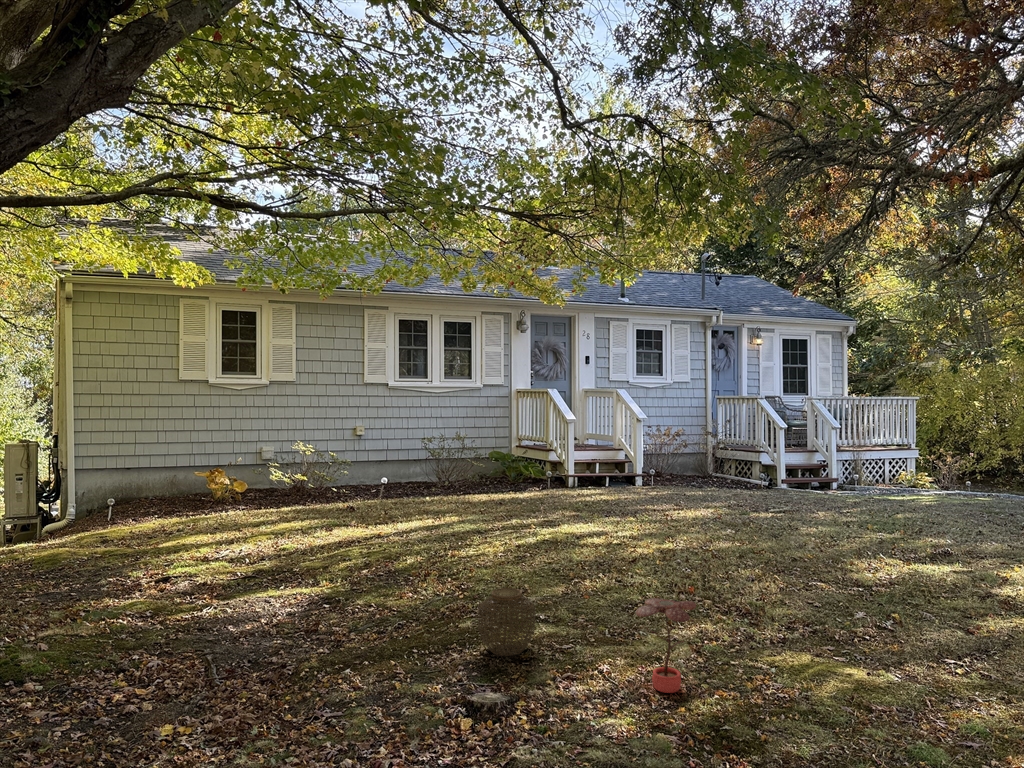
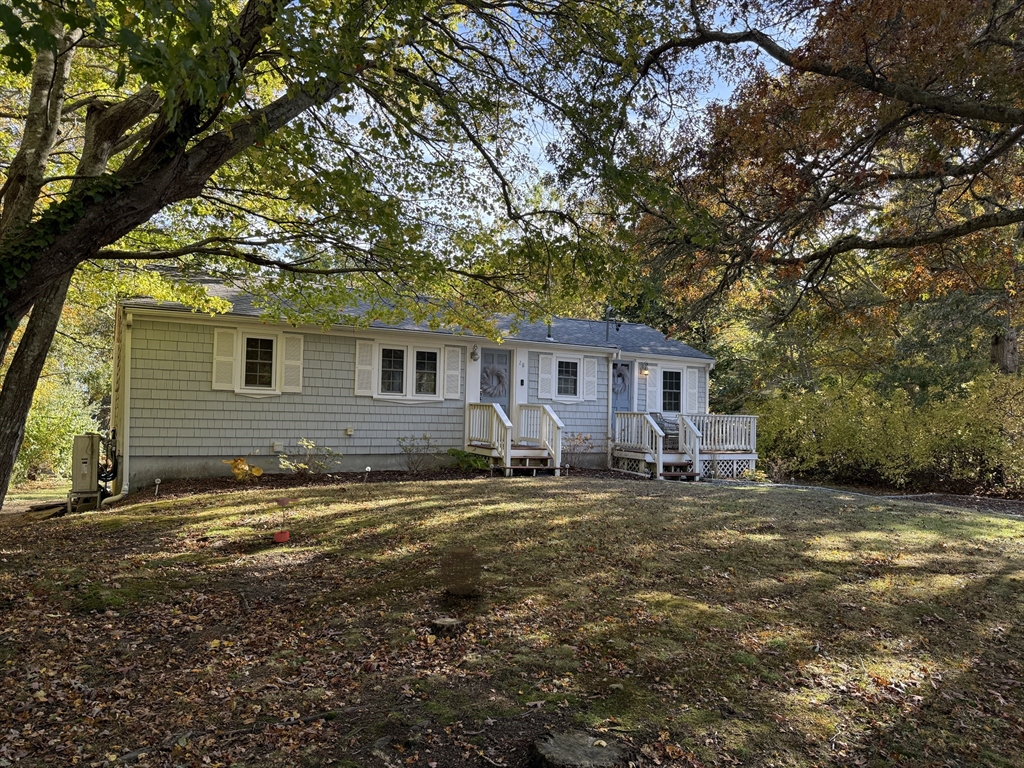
potted plant: present [636,598,696,693] -> present [265,498,300,542]

